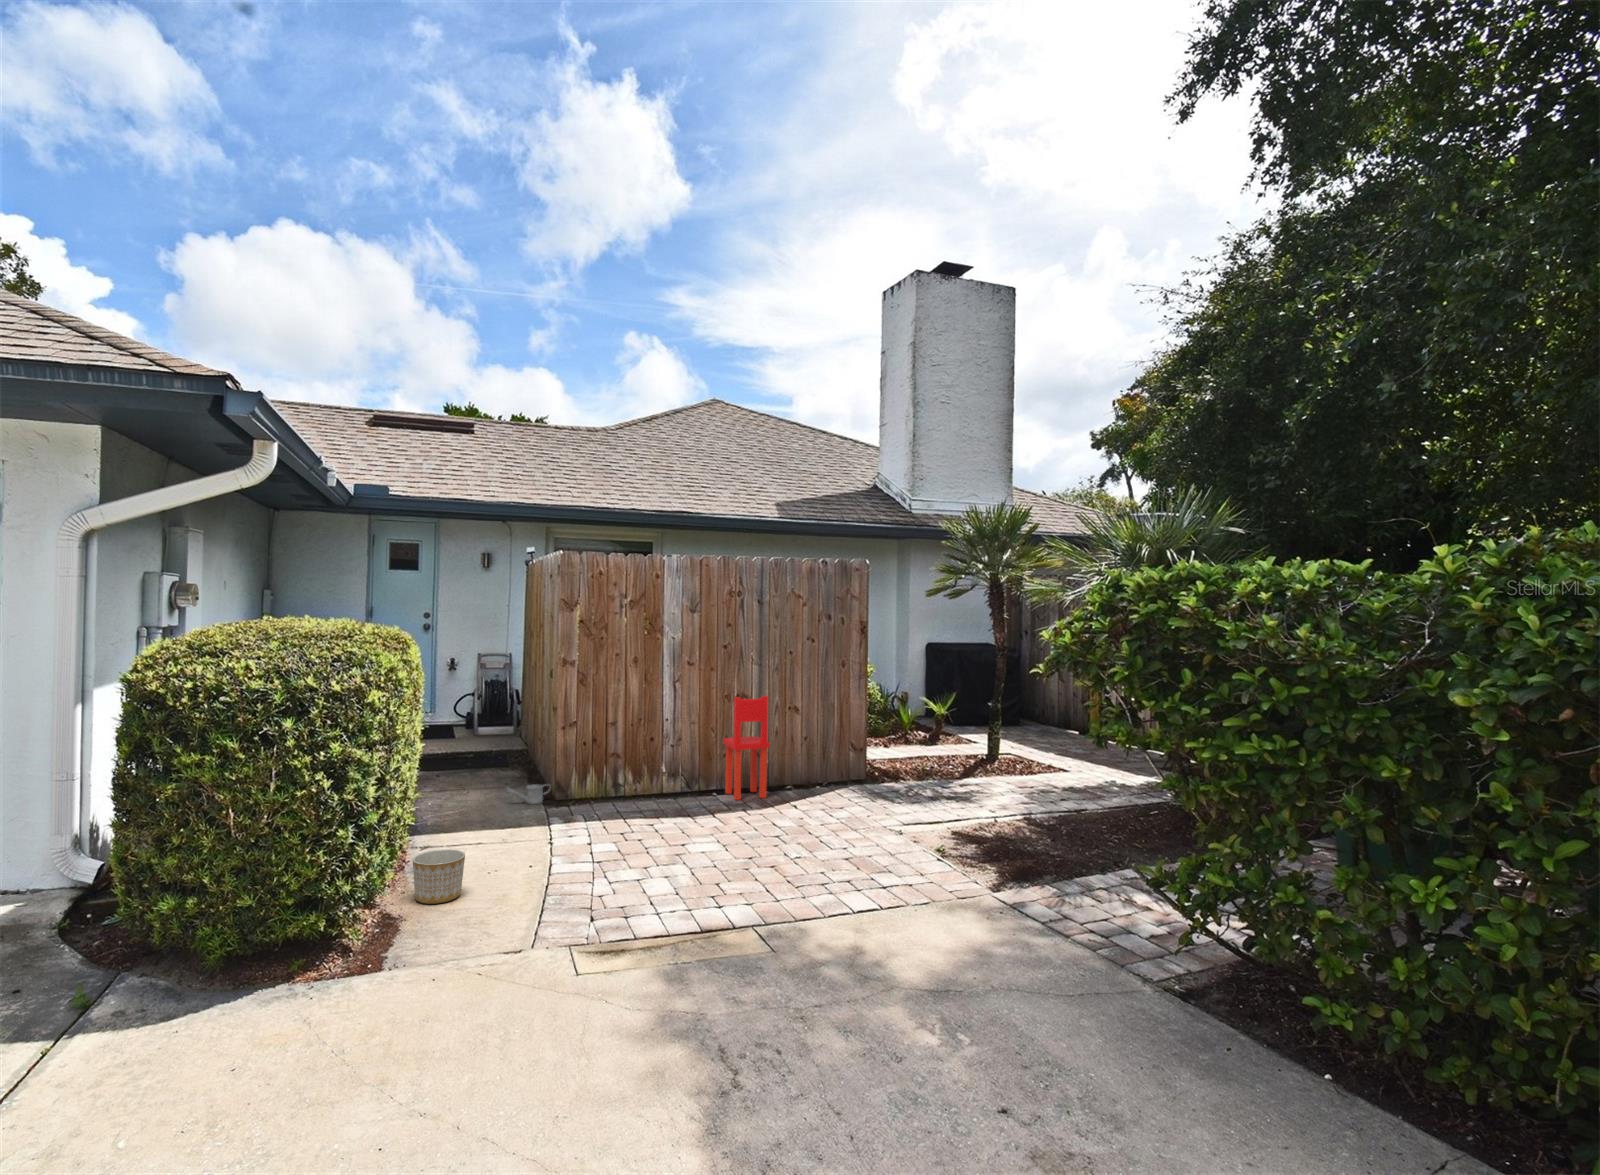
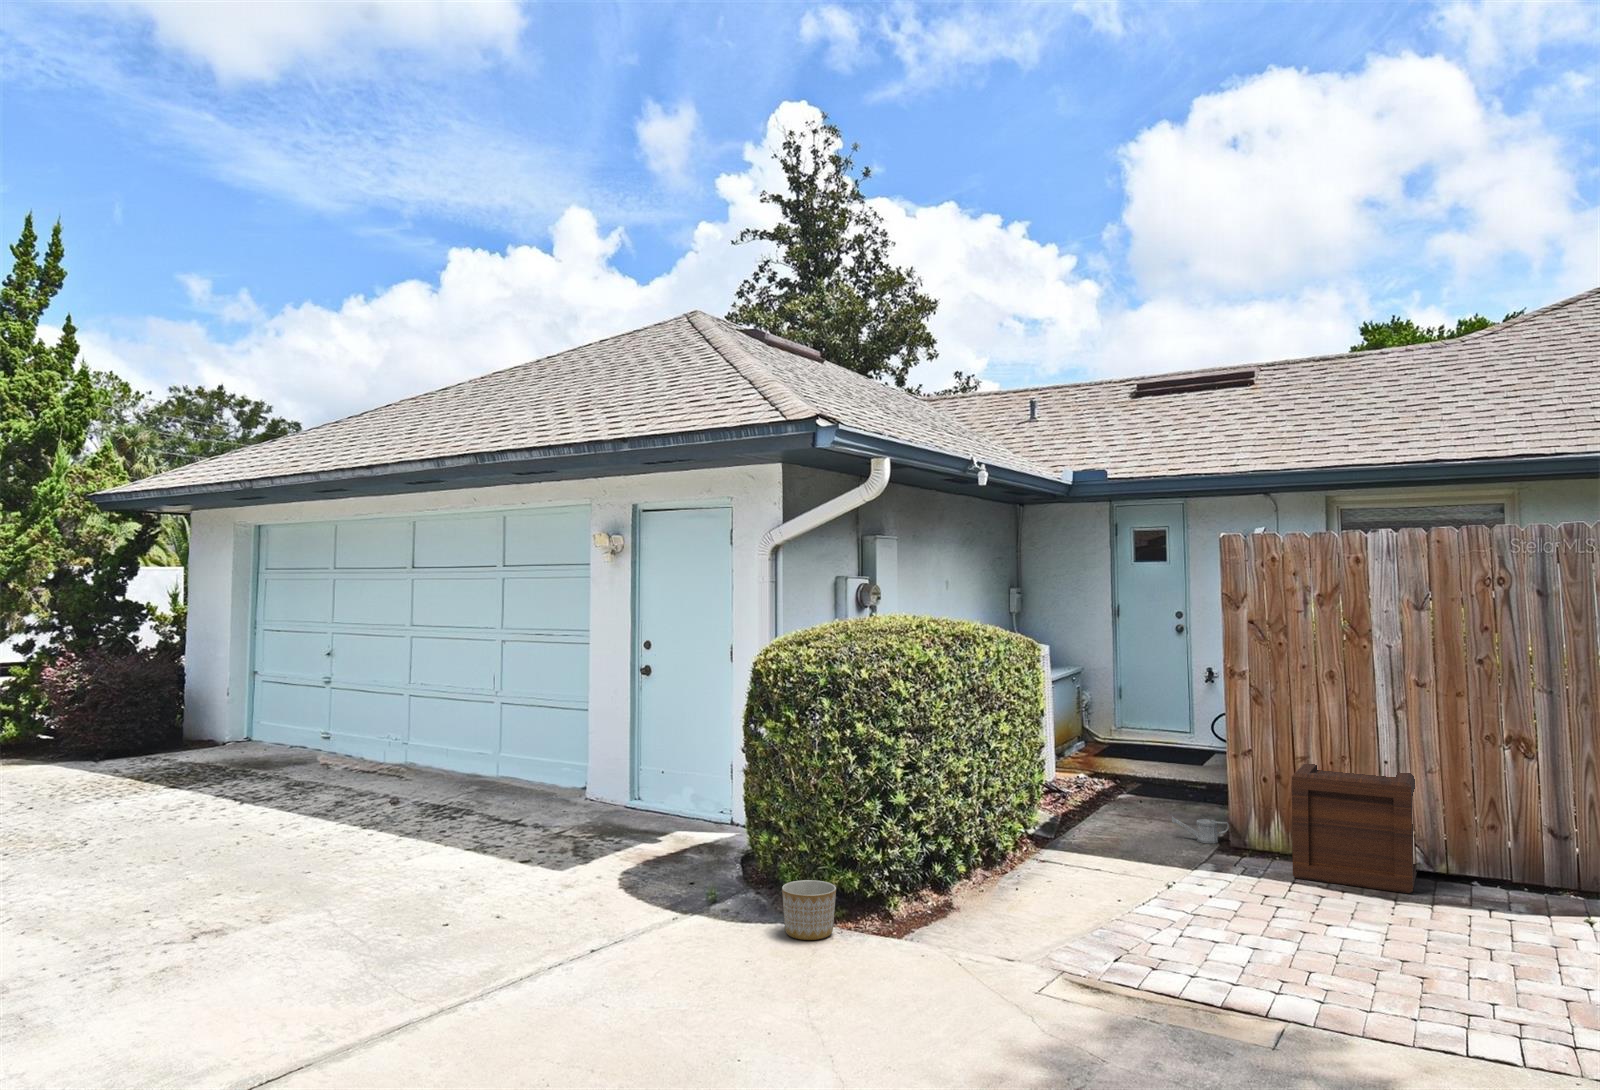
chair: present [723,696,770,800] -> none [1480,737,1549,899]
wooden crate: none [613,723,706,818] -> present [1291,764,1417,893]
planter: present [413,849,465,904] -> present [782,880,836,940]

